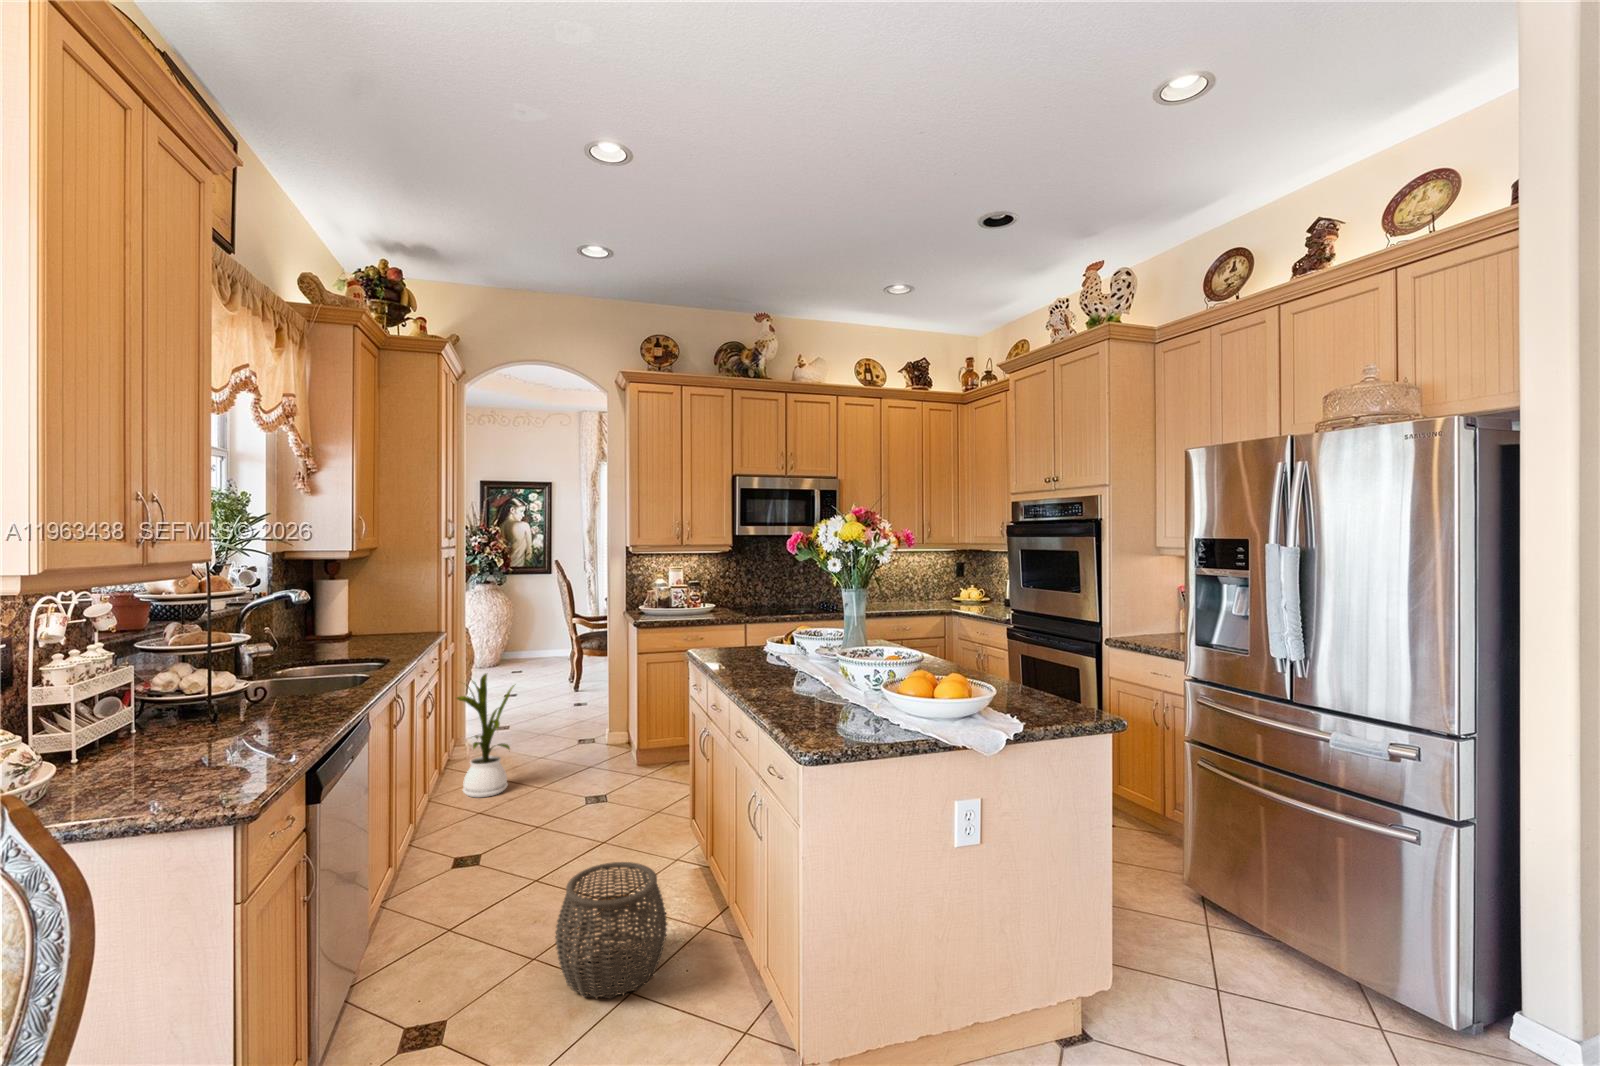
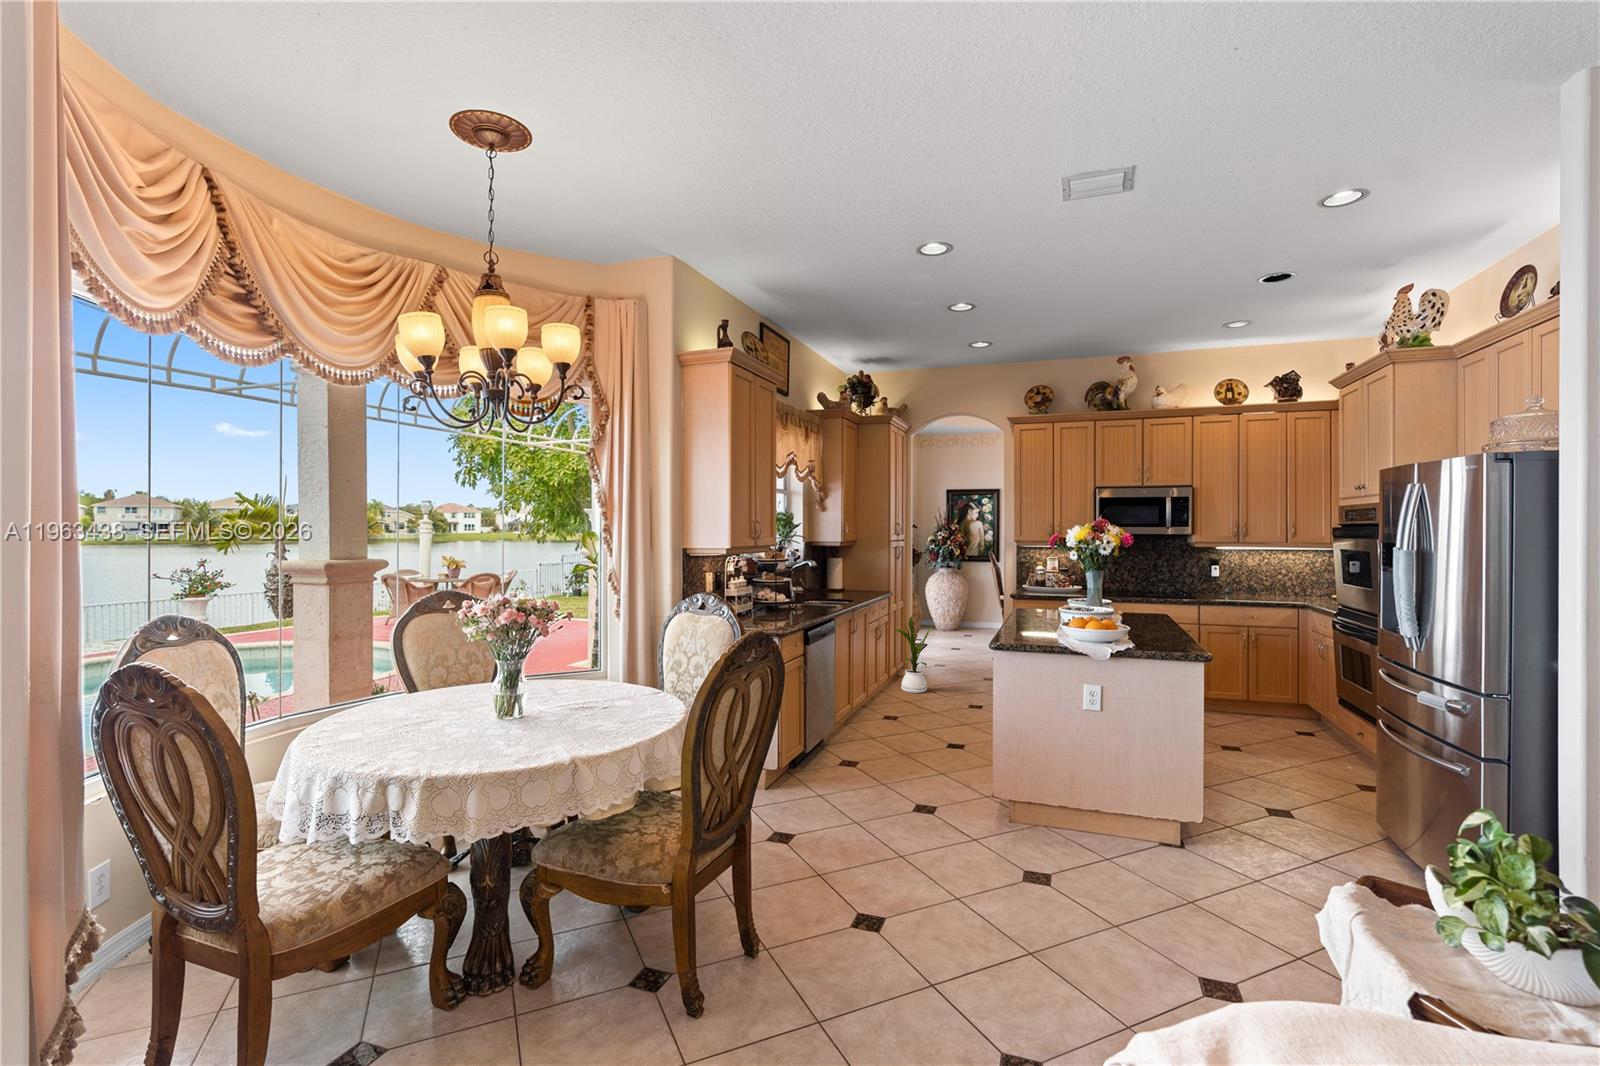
woven basket: present [555,862,667,999] -> none [906,711,965,772]

